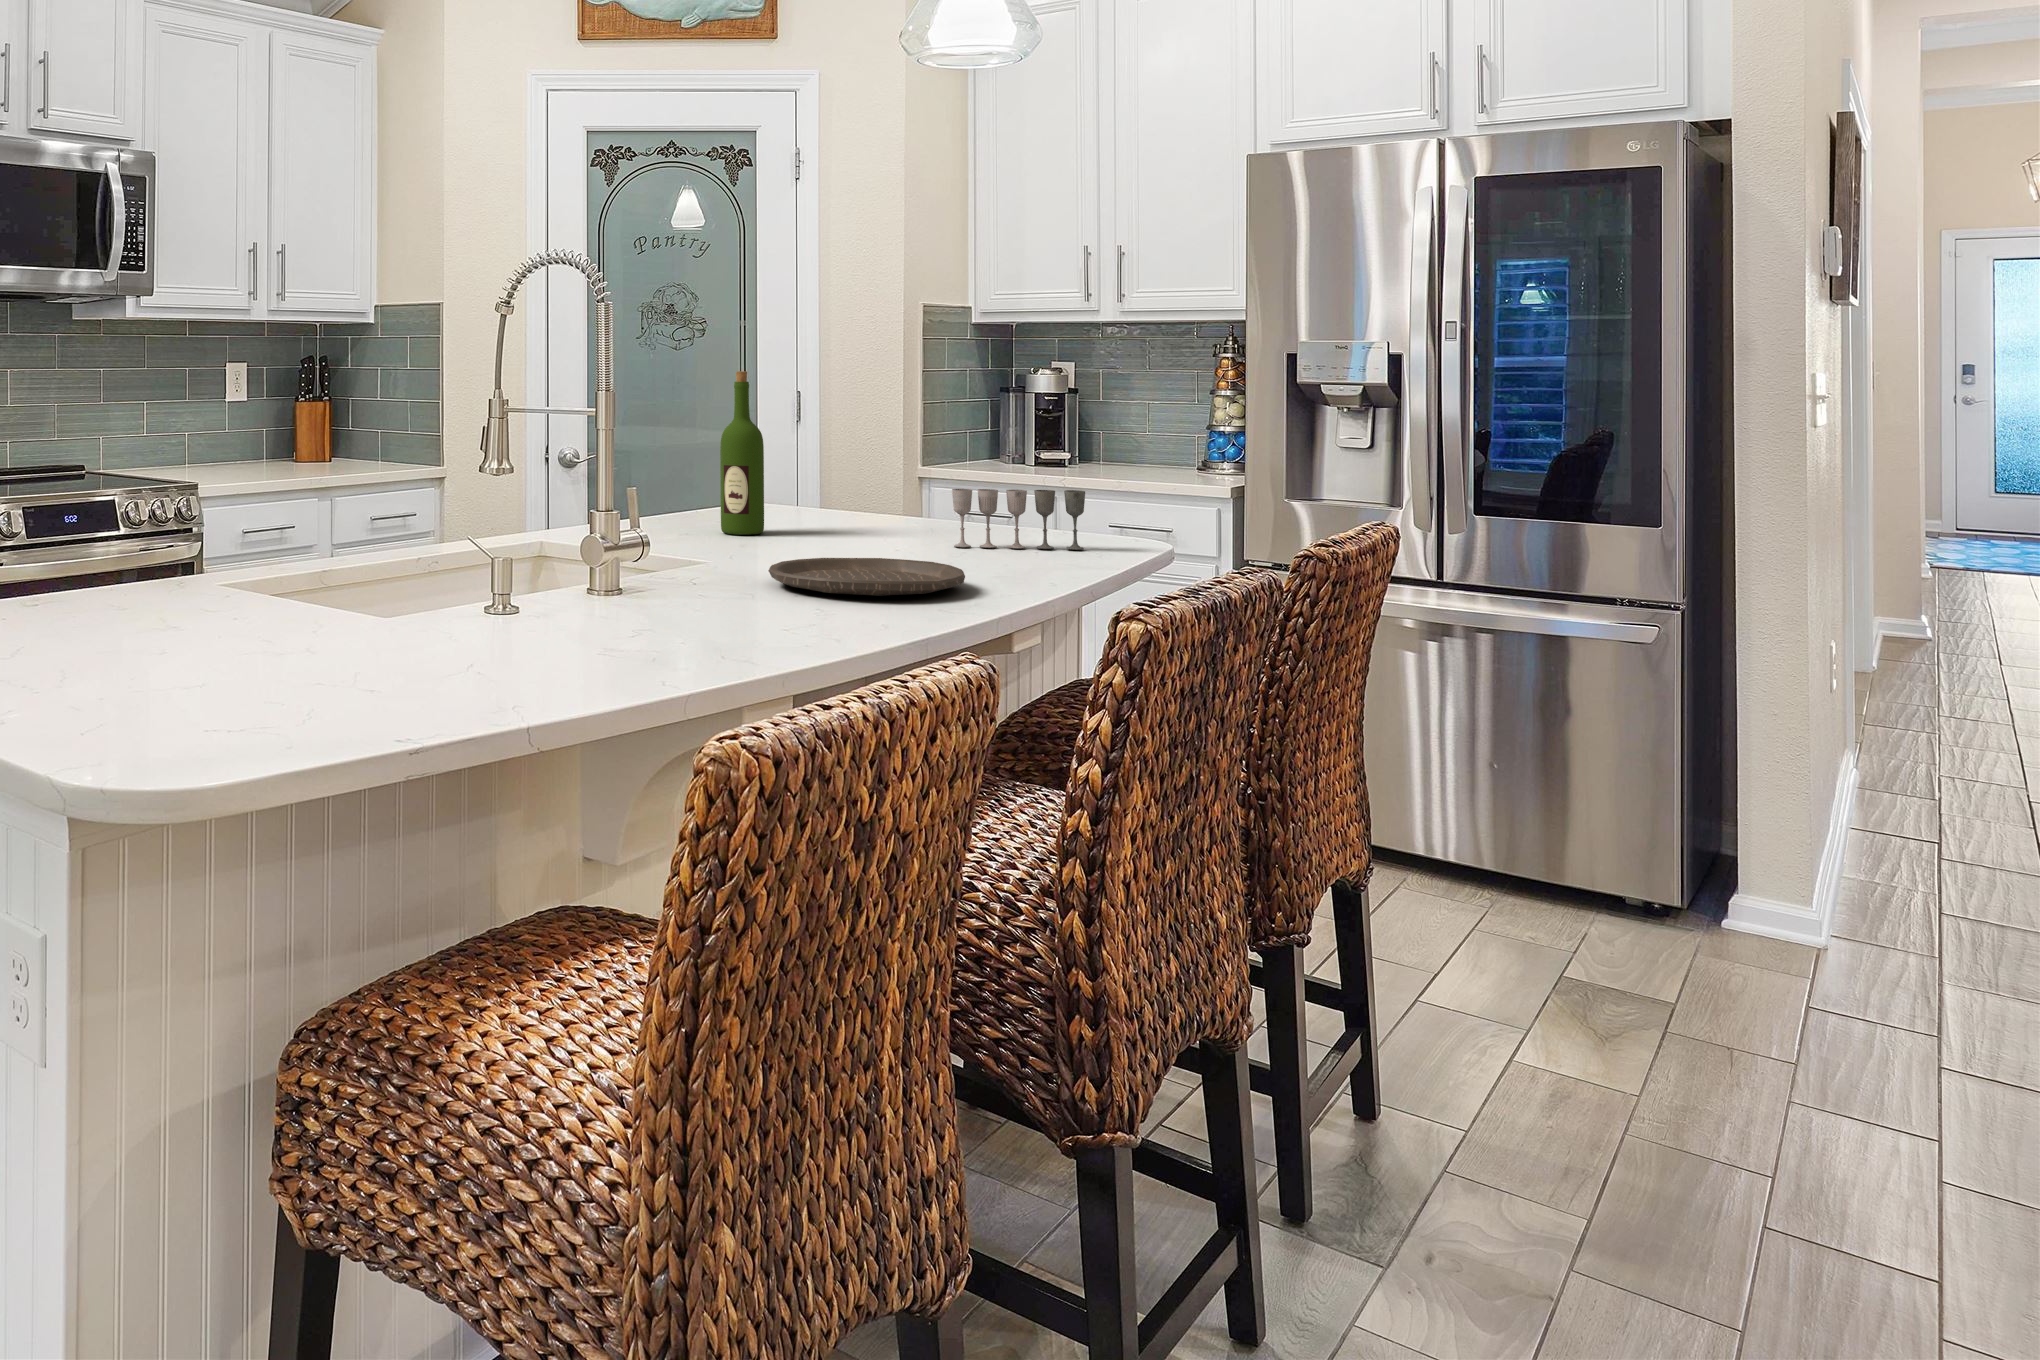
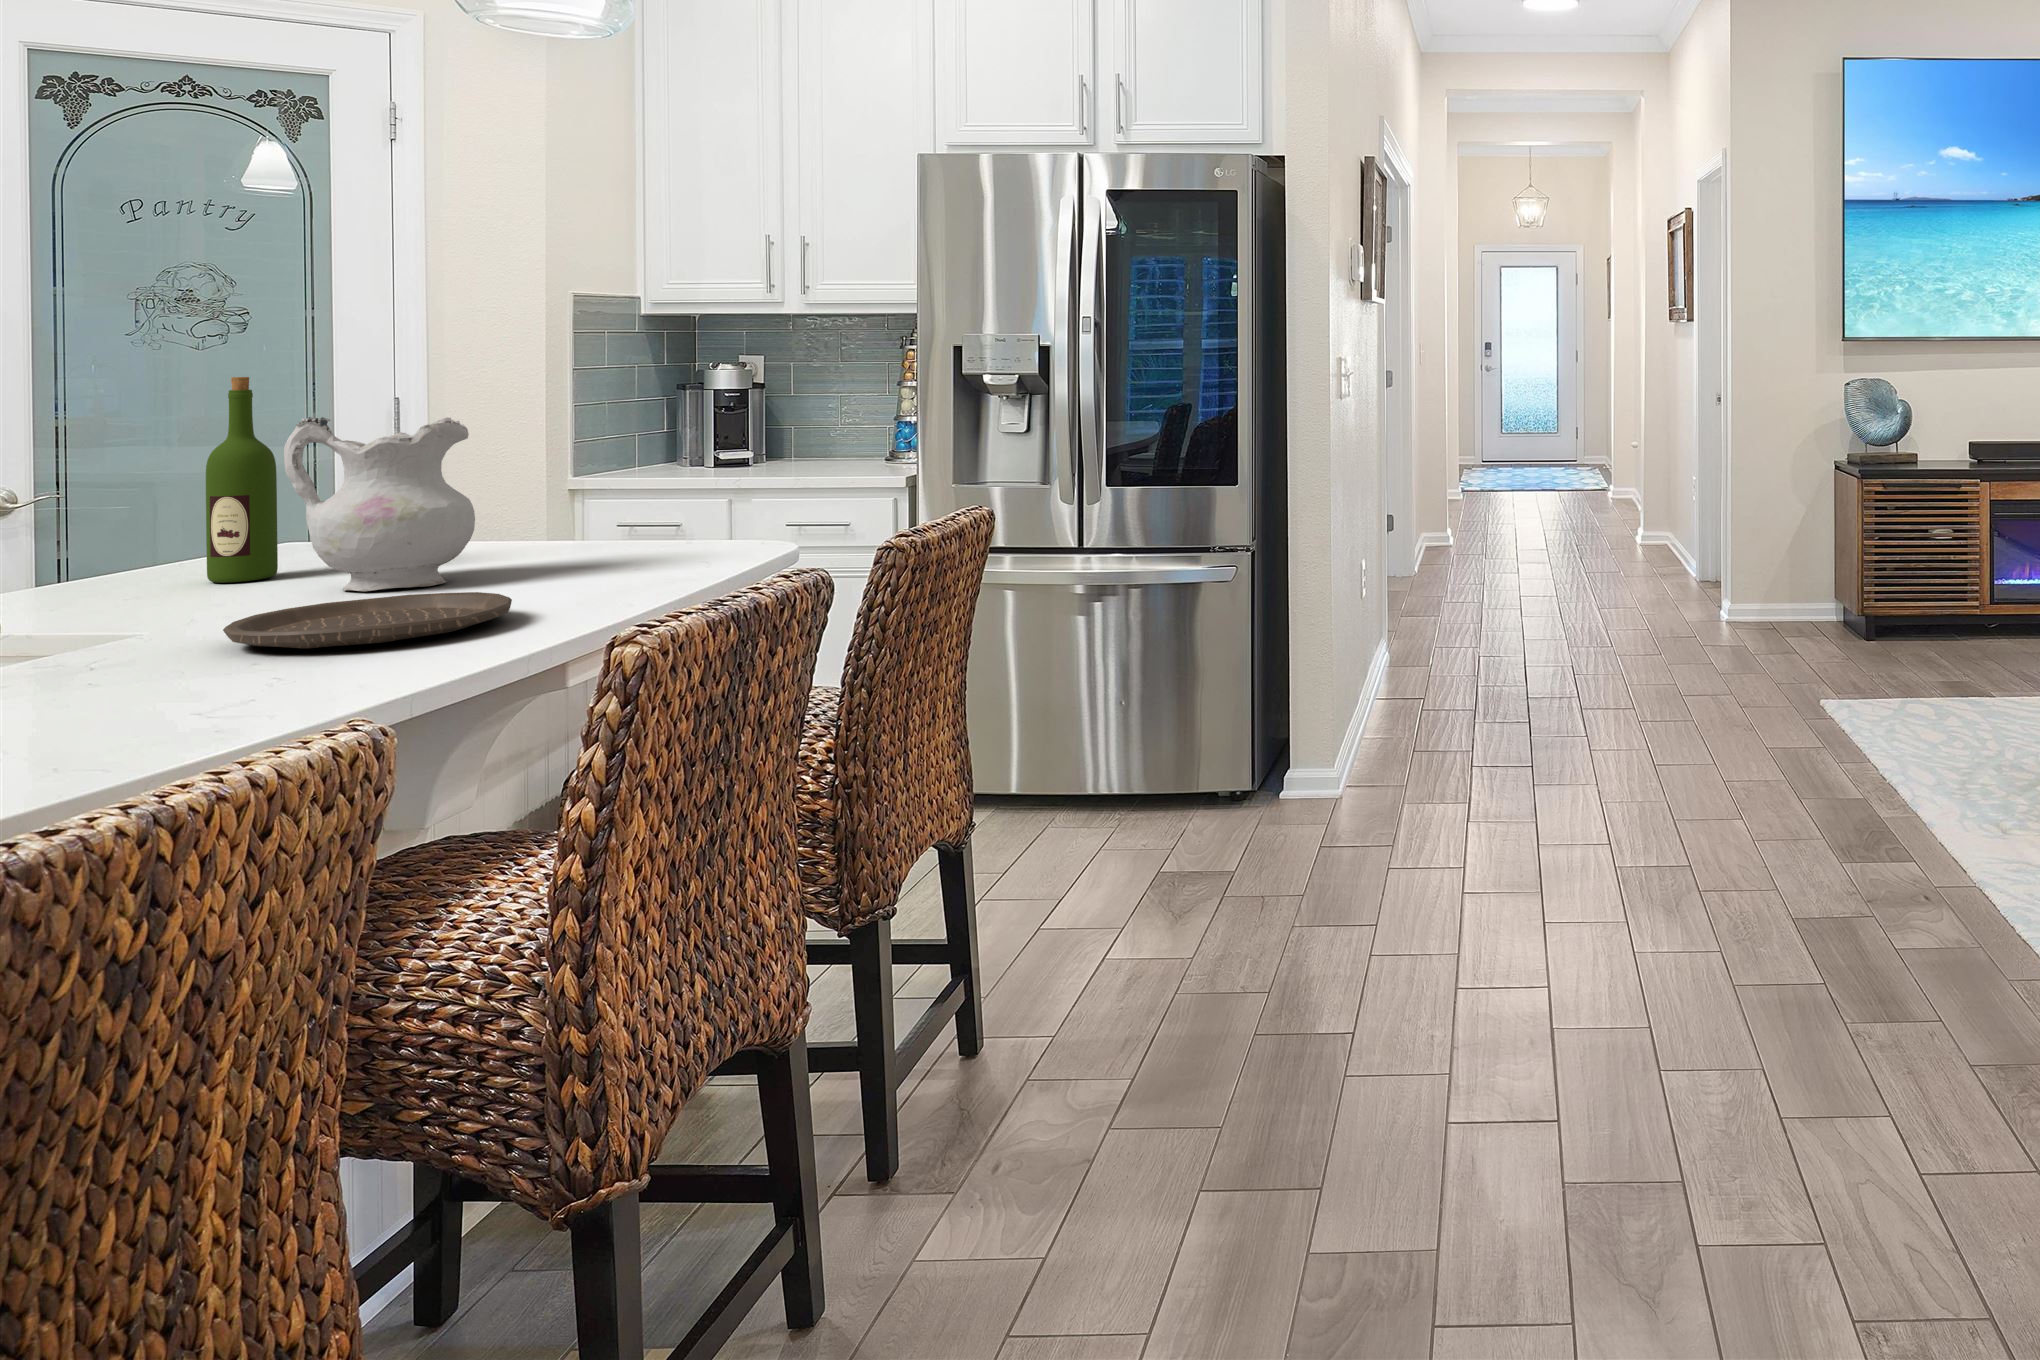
ceramic pitcher: none [778,404,910,553] -> present [284,417,475,591]
wine glass: present [952,489,1085,550] -> none [537,494,699,568]

